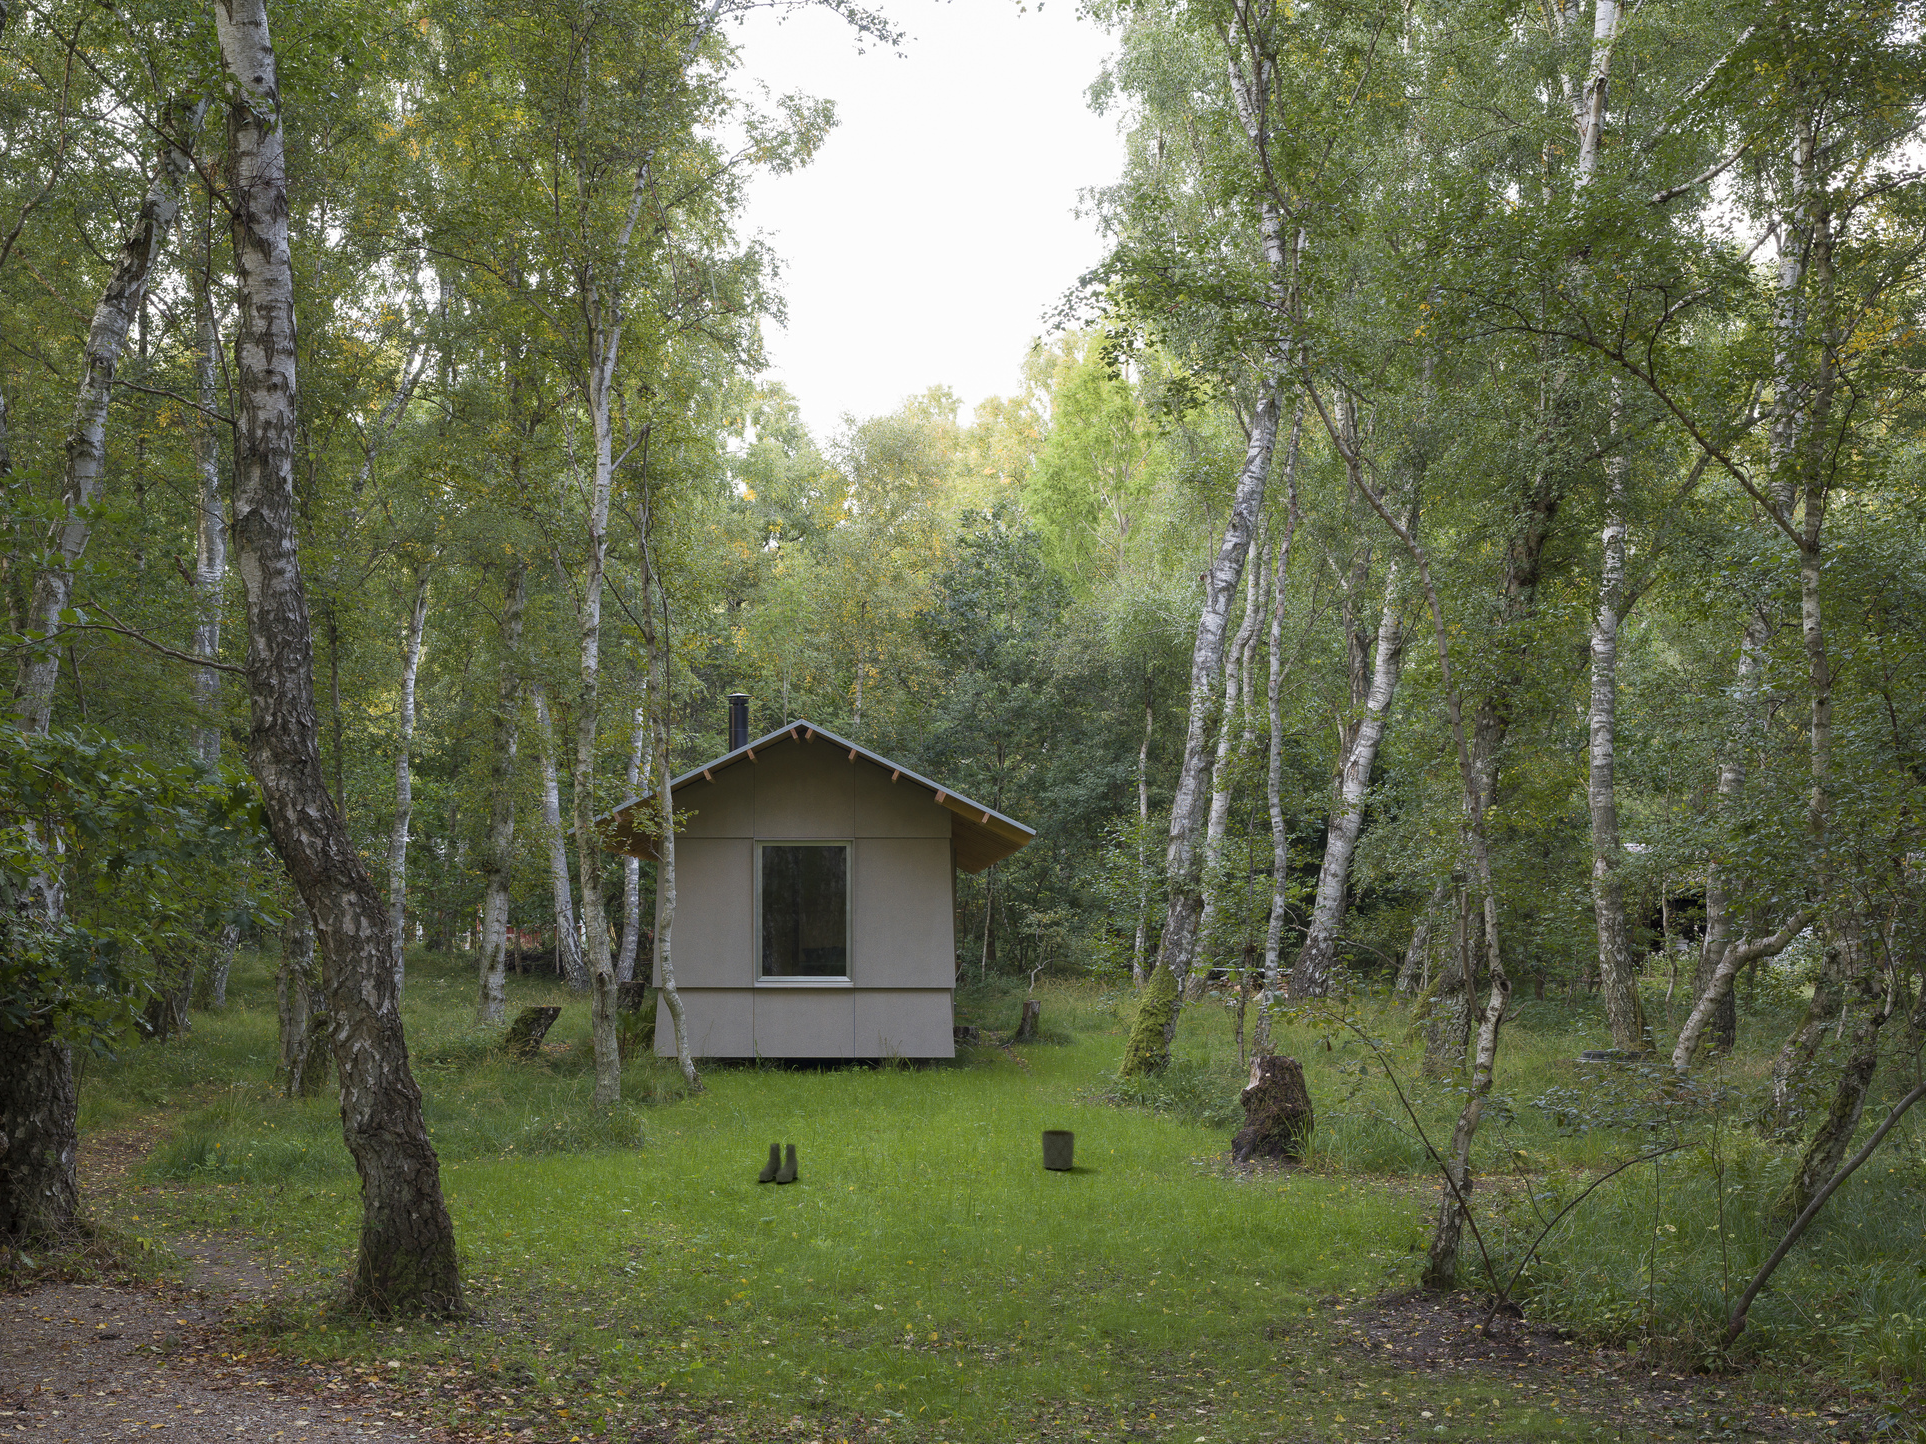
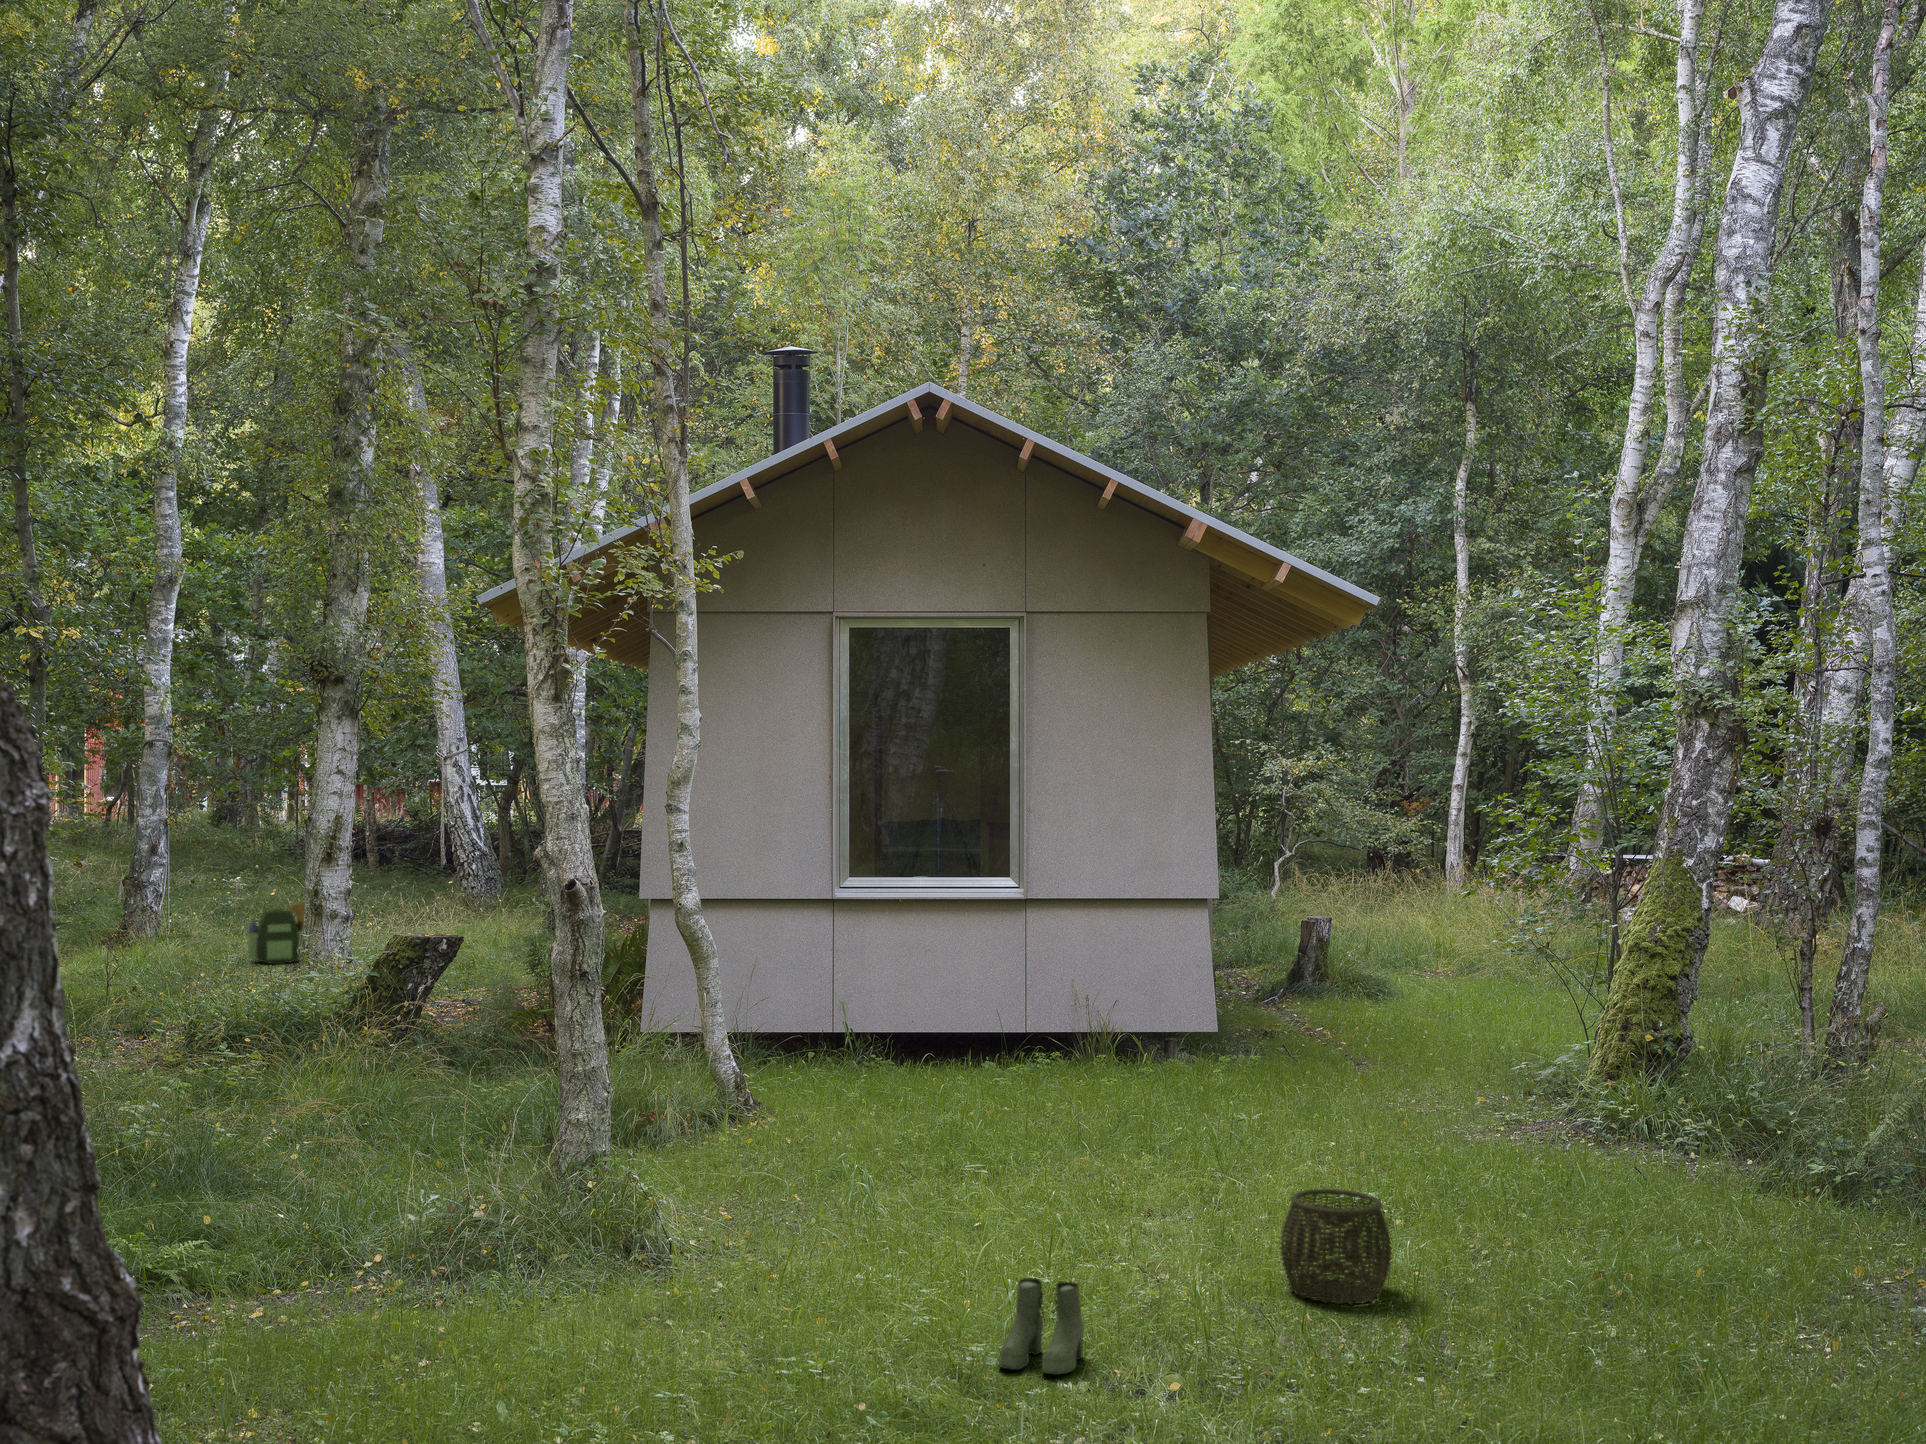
backpack: none [441,993,480,1028] -> present [248,902,306,964]
woven basket: none [903,1111,952,1161] -> present [1280,1189,1392,1304]
planter: present [1042,1130,1075,1170] -> none [1614,1239,1693,1336]

